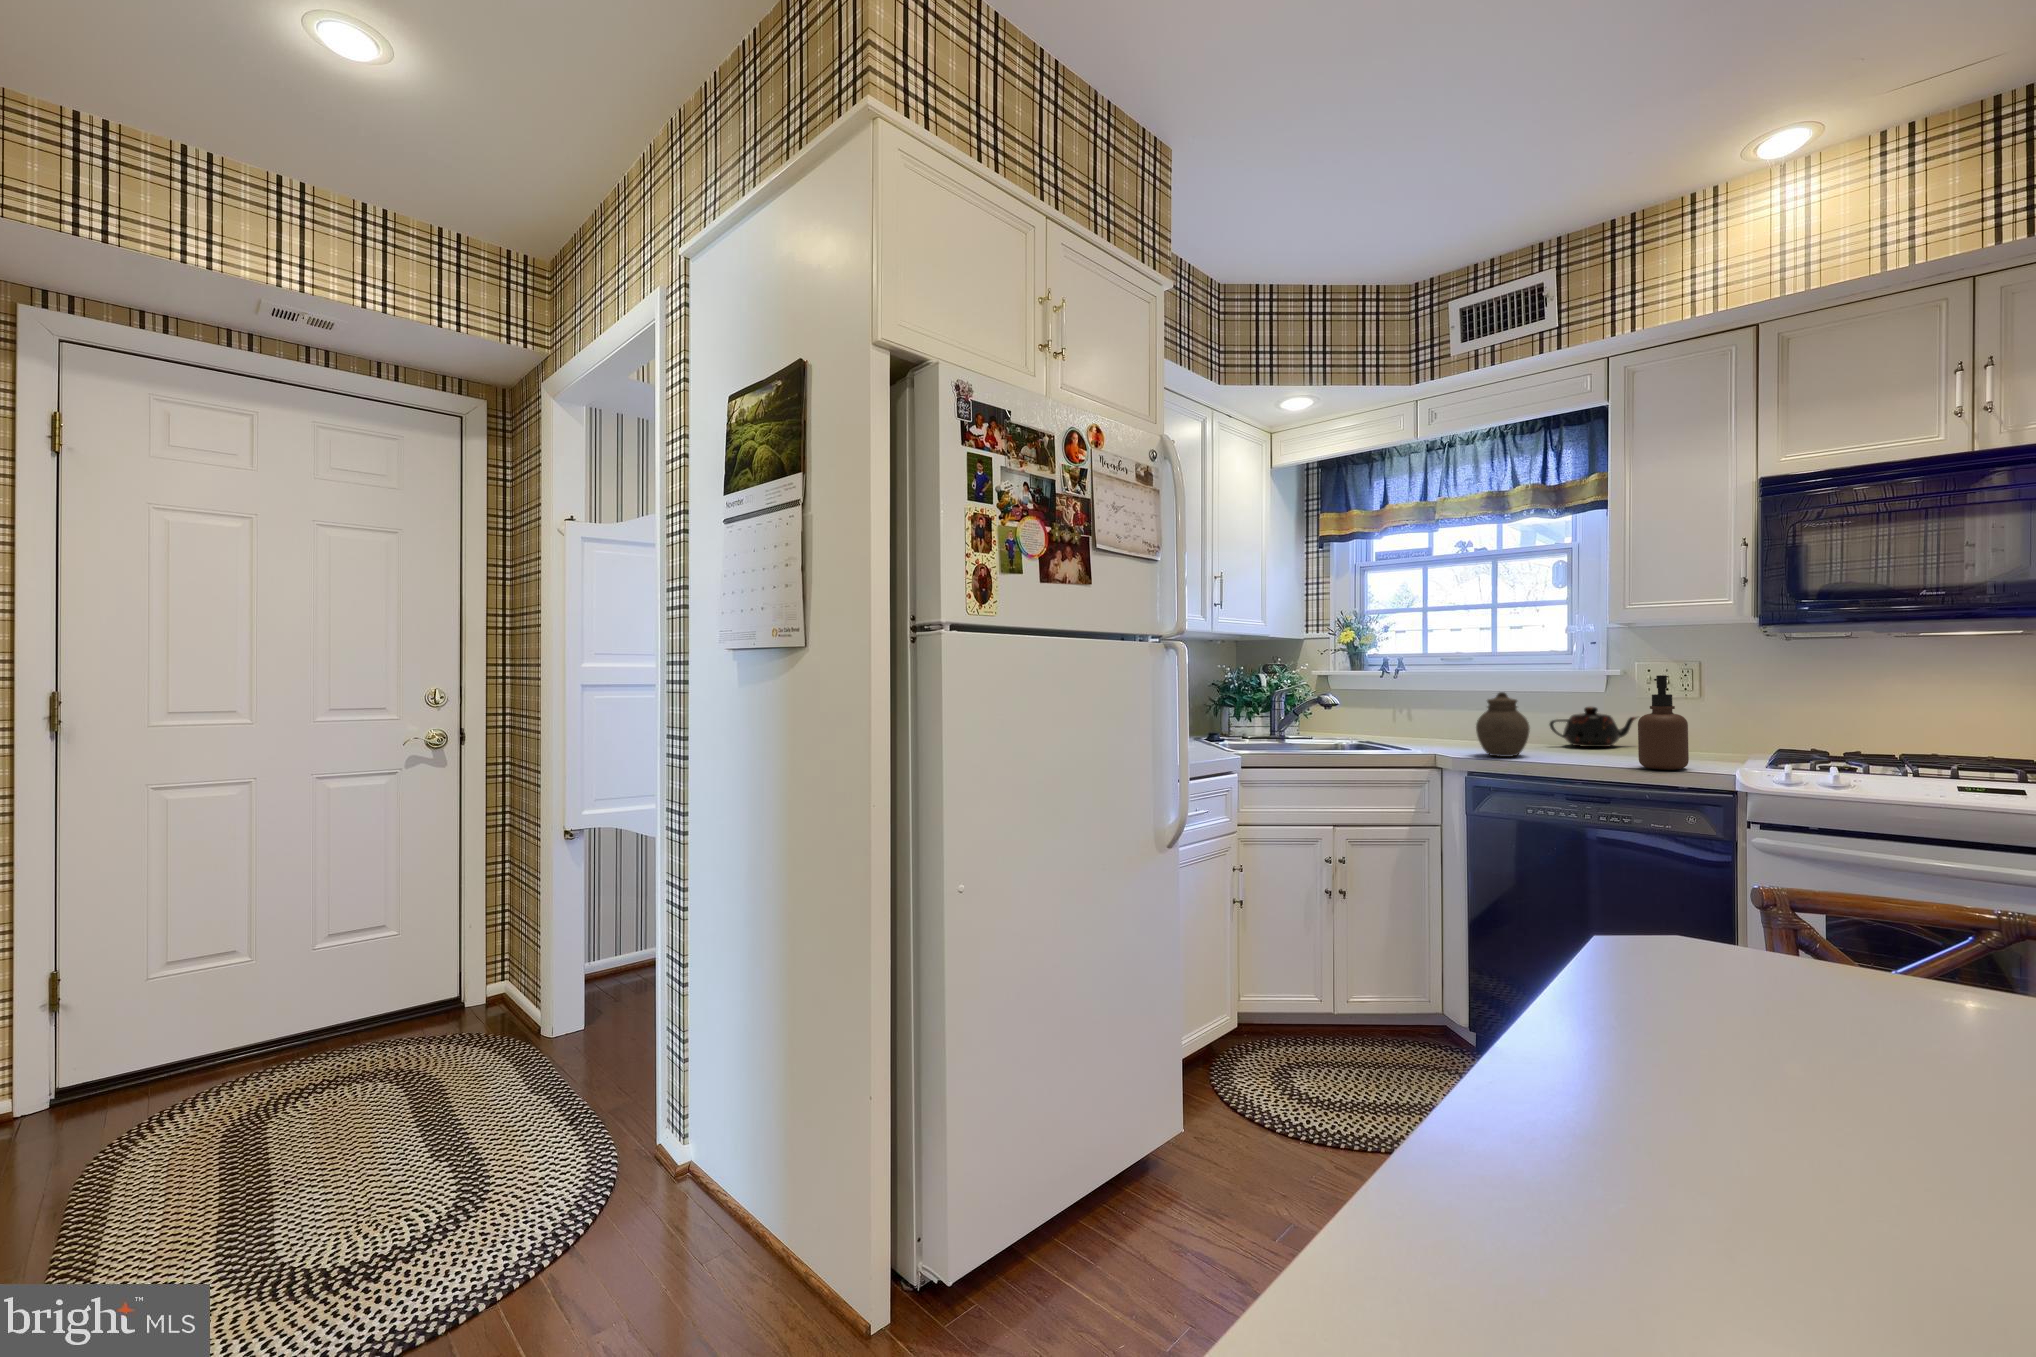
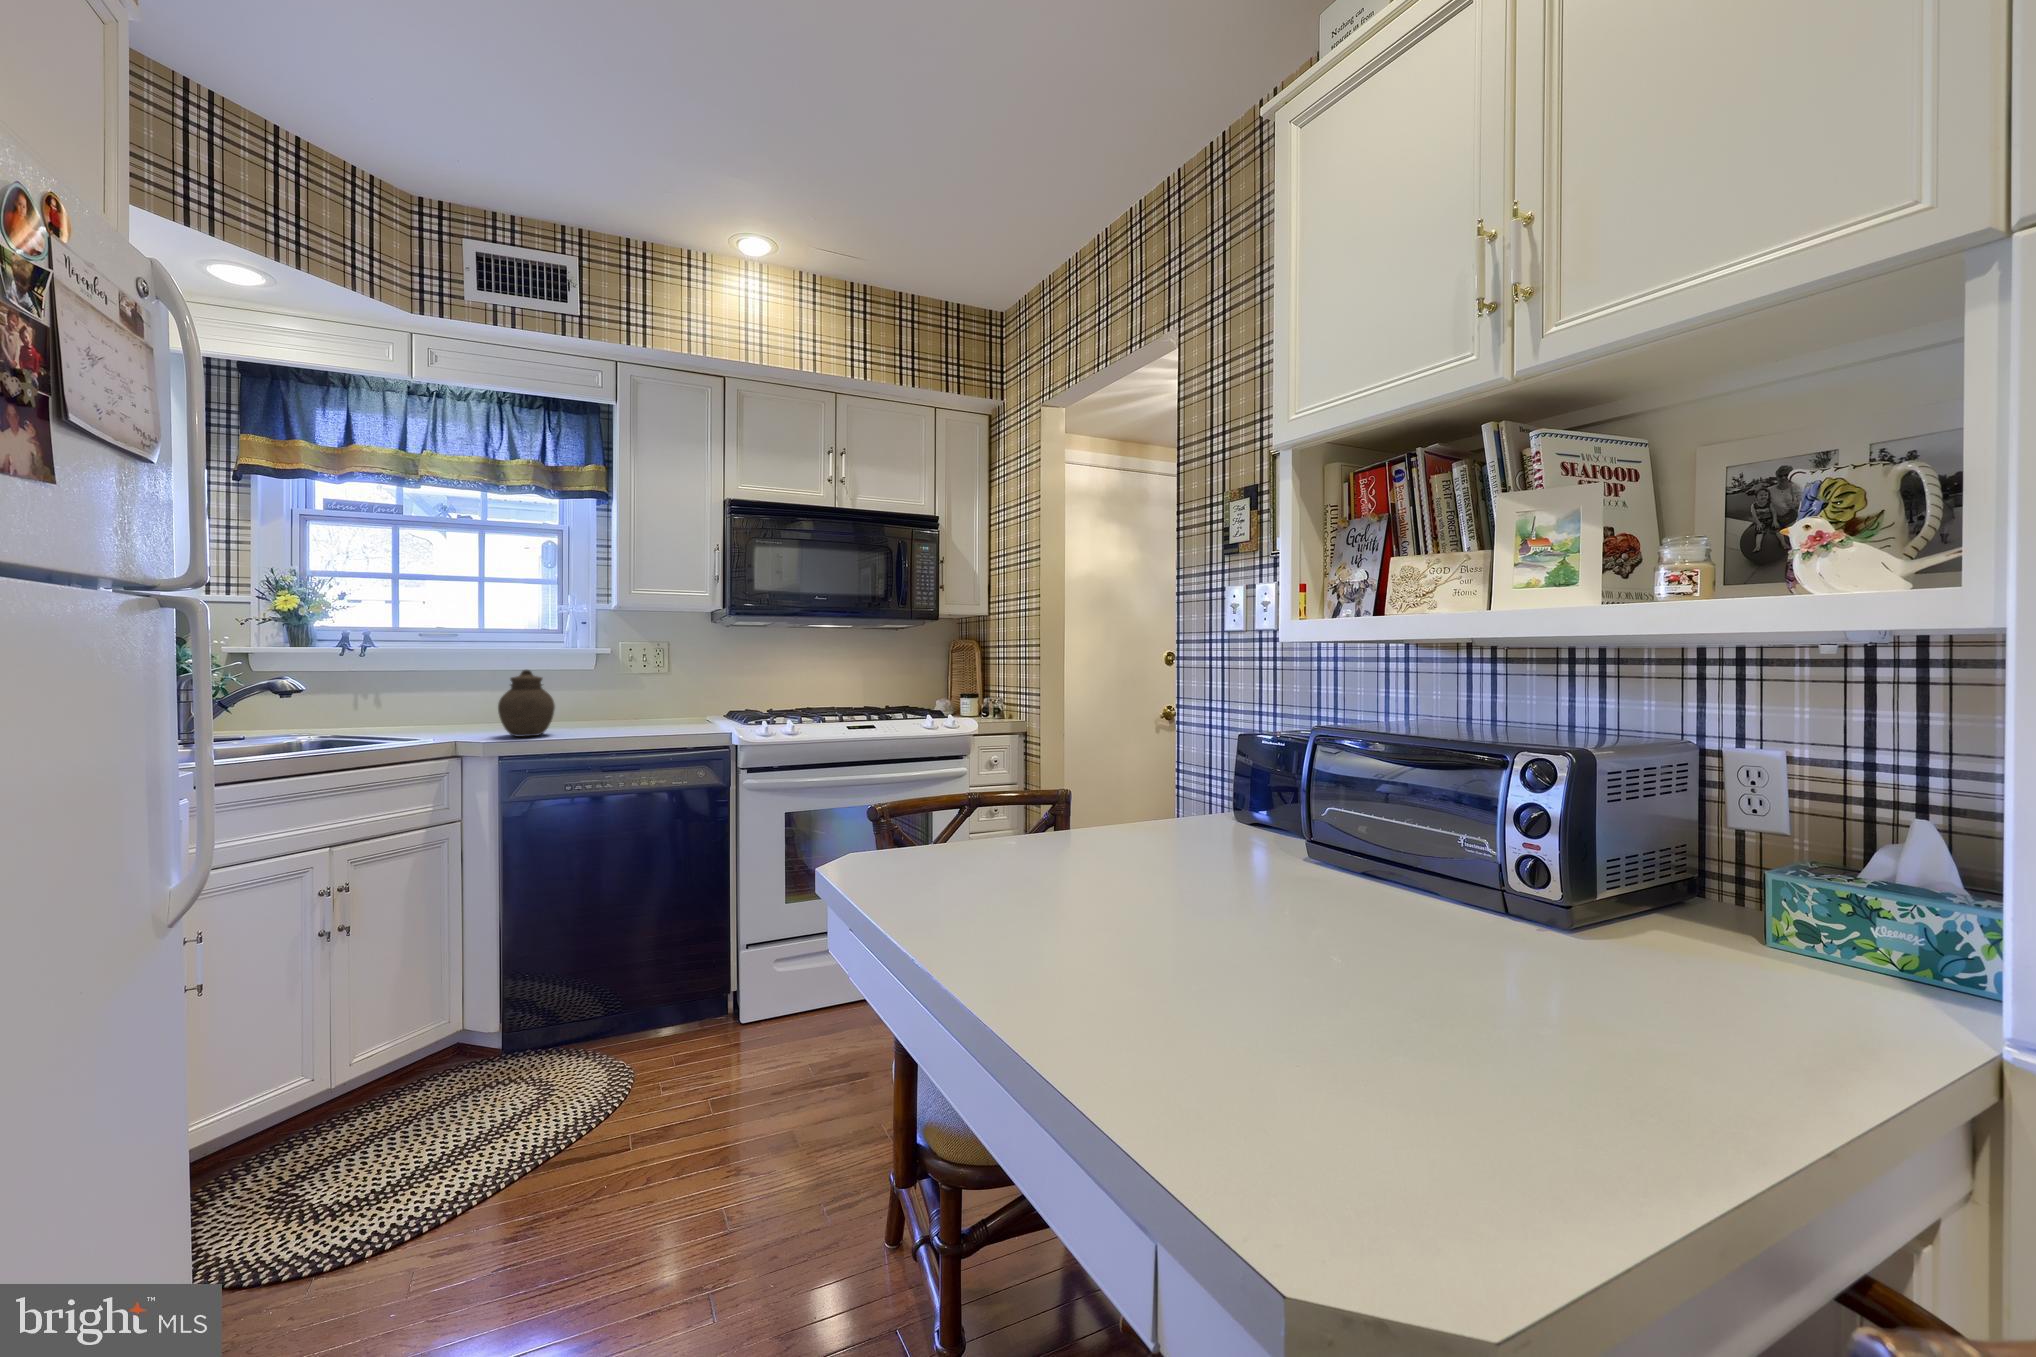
soap dispenser: present [1638,675,1689,770] -> none [664,653,702,734]
teapot: present [1549,706,1637,747] -> none [555,685,632,722]

